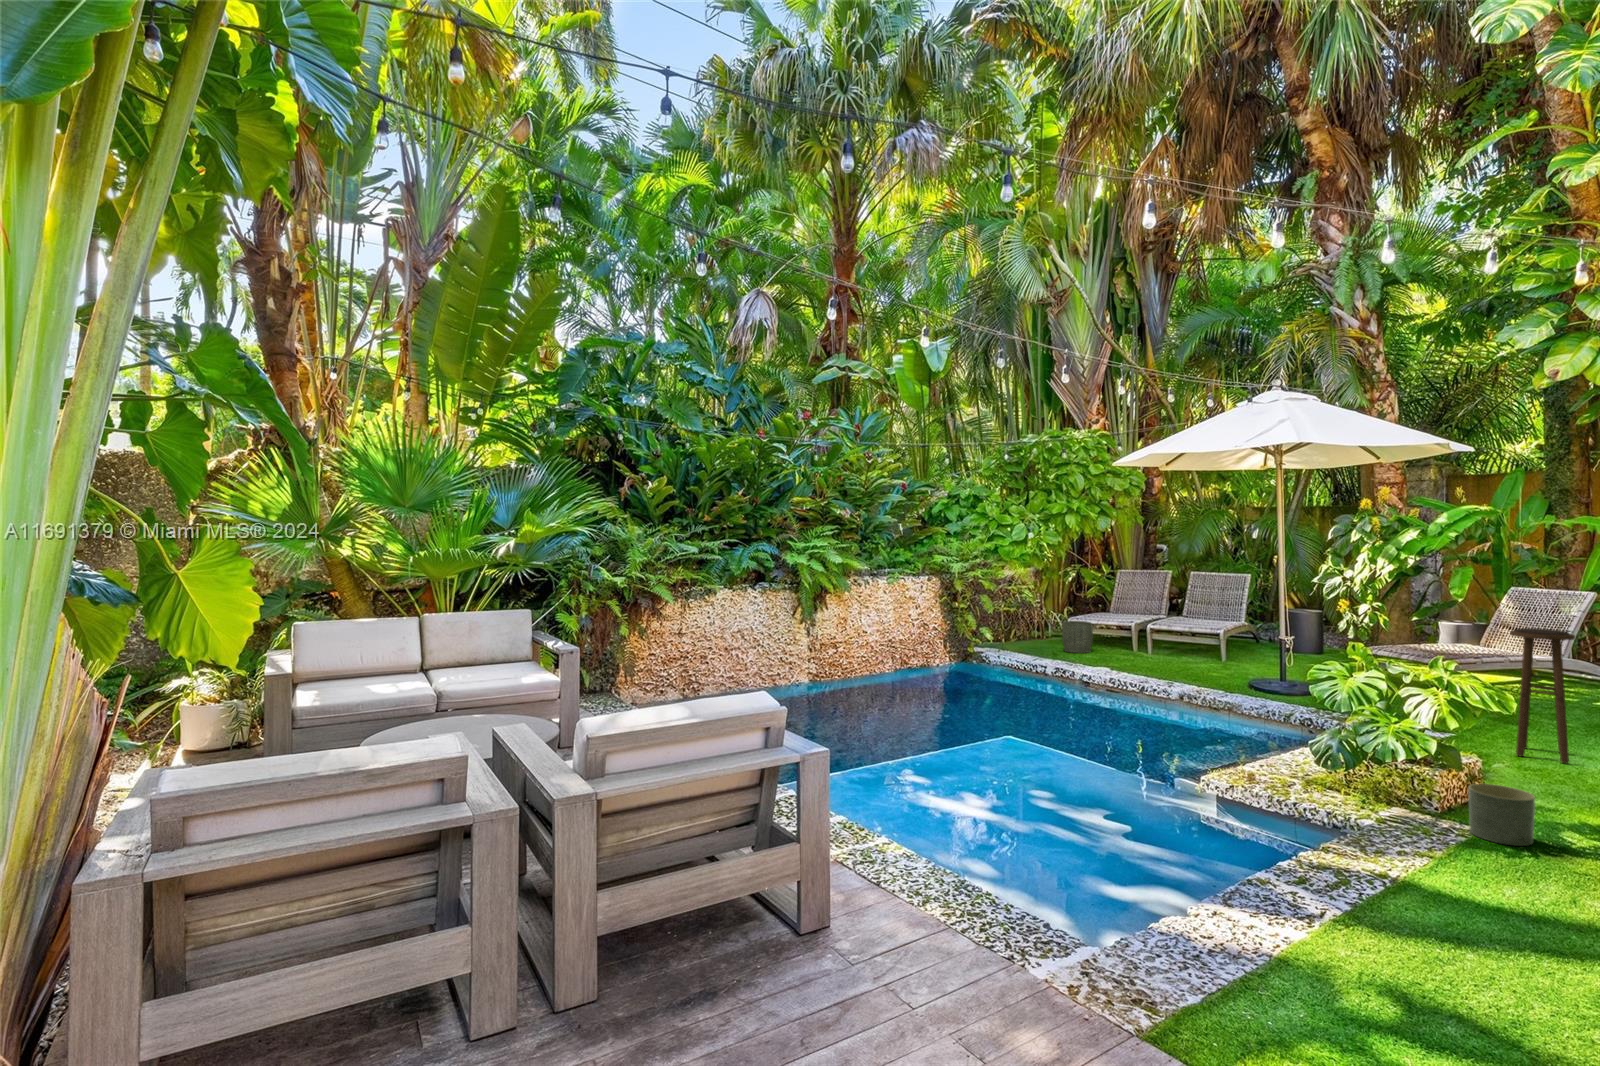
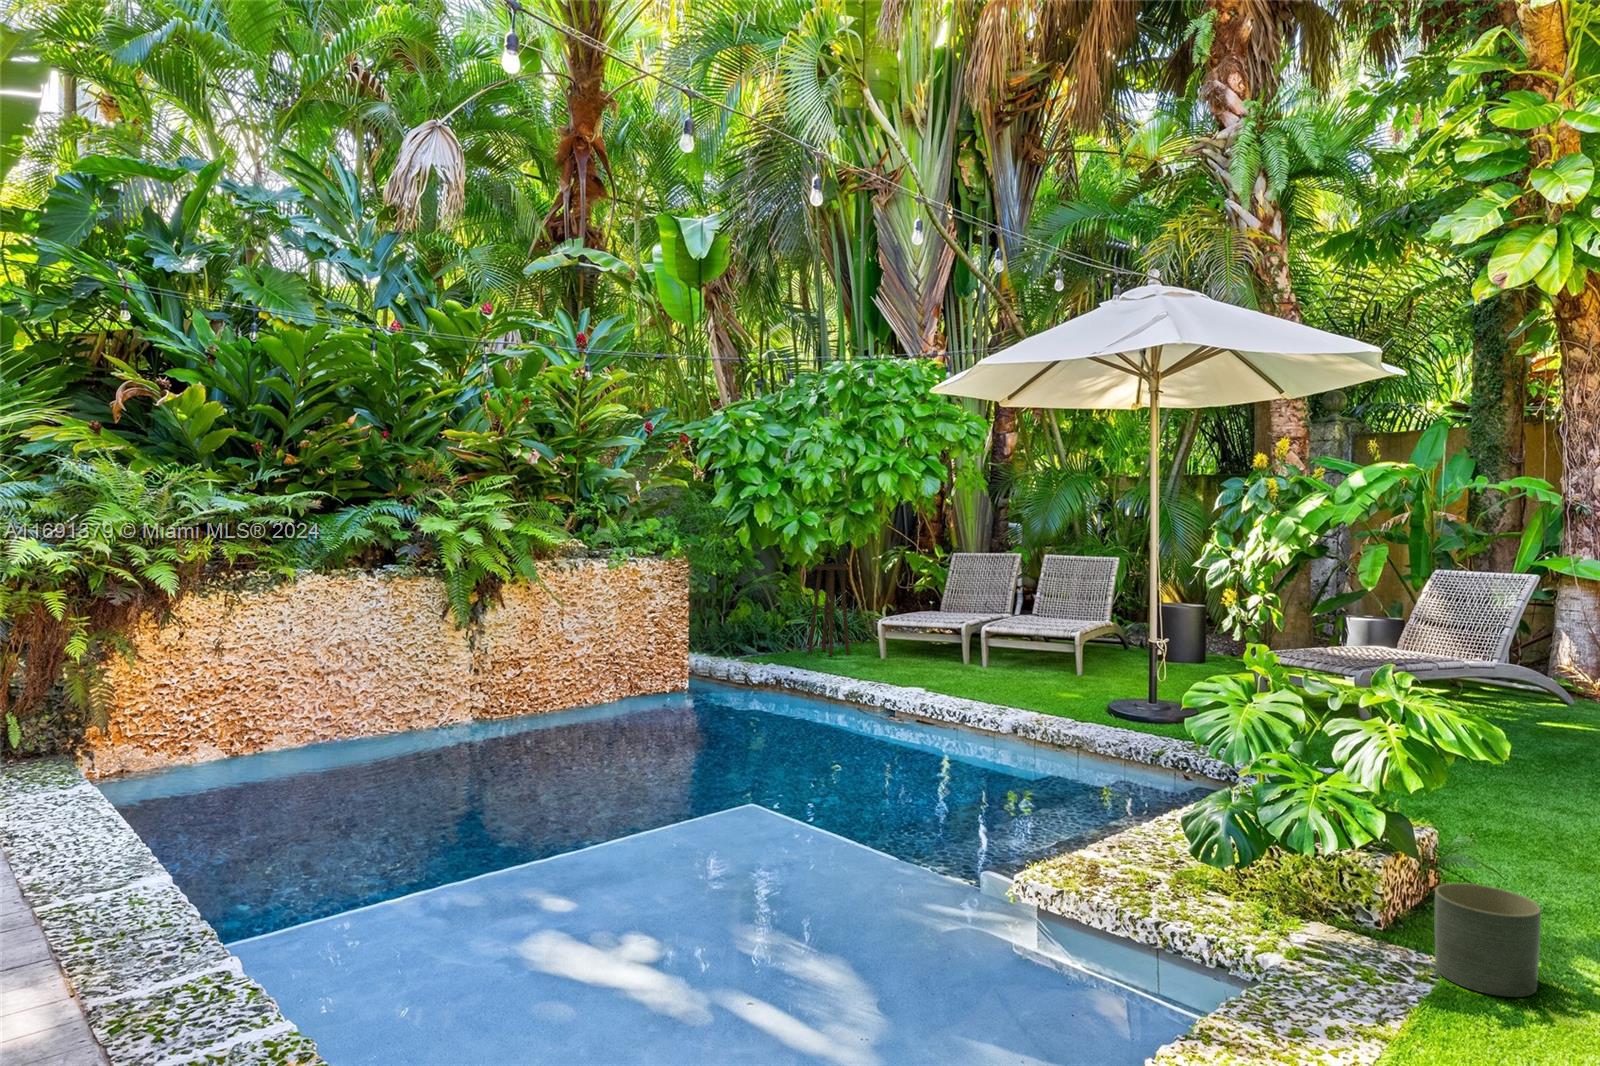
woven basket: present [1062,621,1093,653] -> none [866,623,907,669]
stool: present [1510,628,1575,764] -> present [808,564,850,656]

